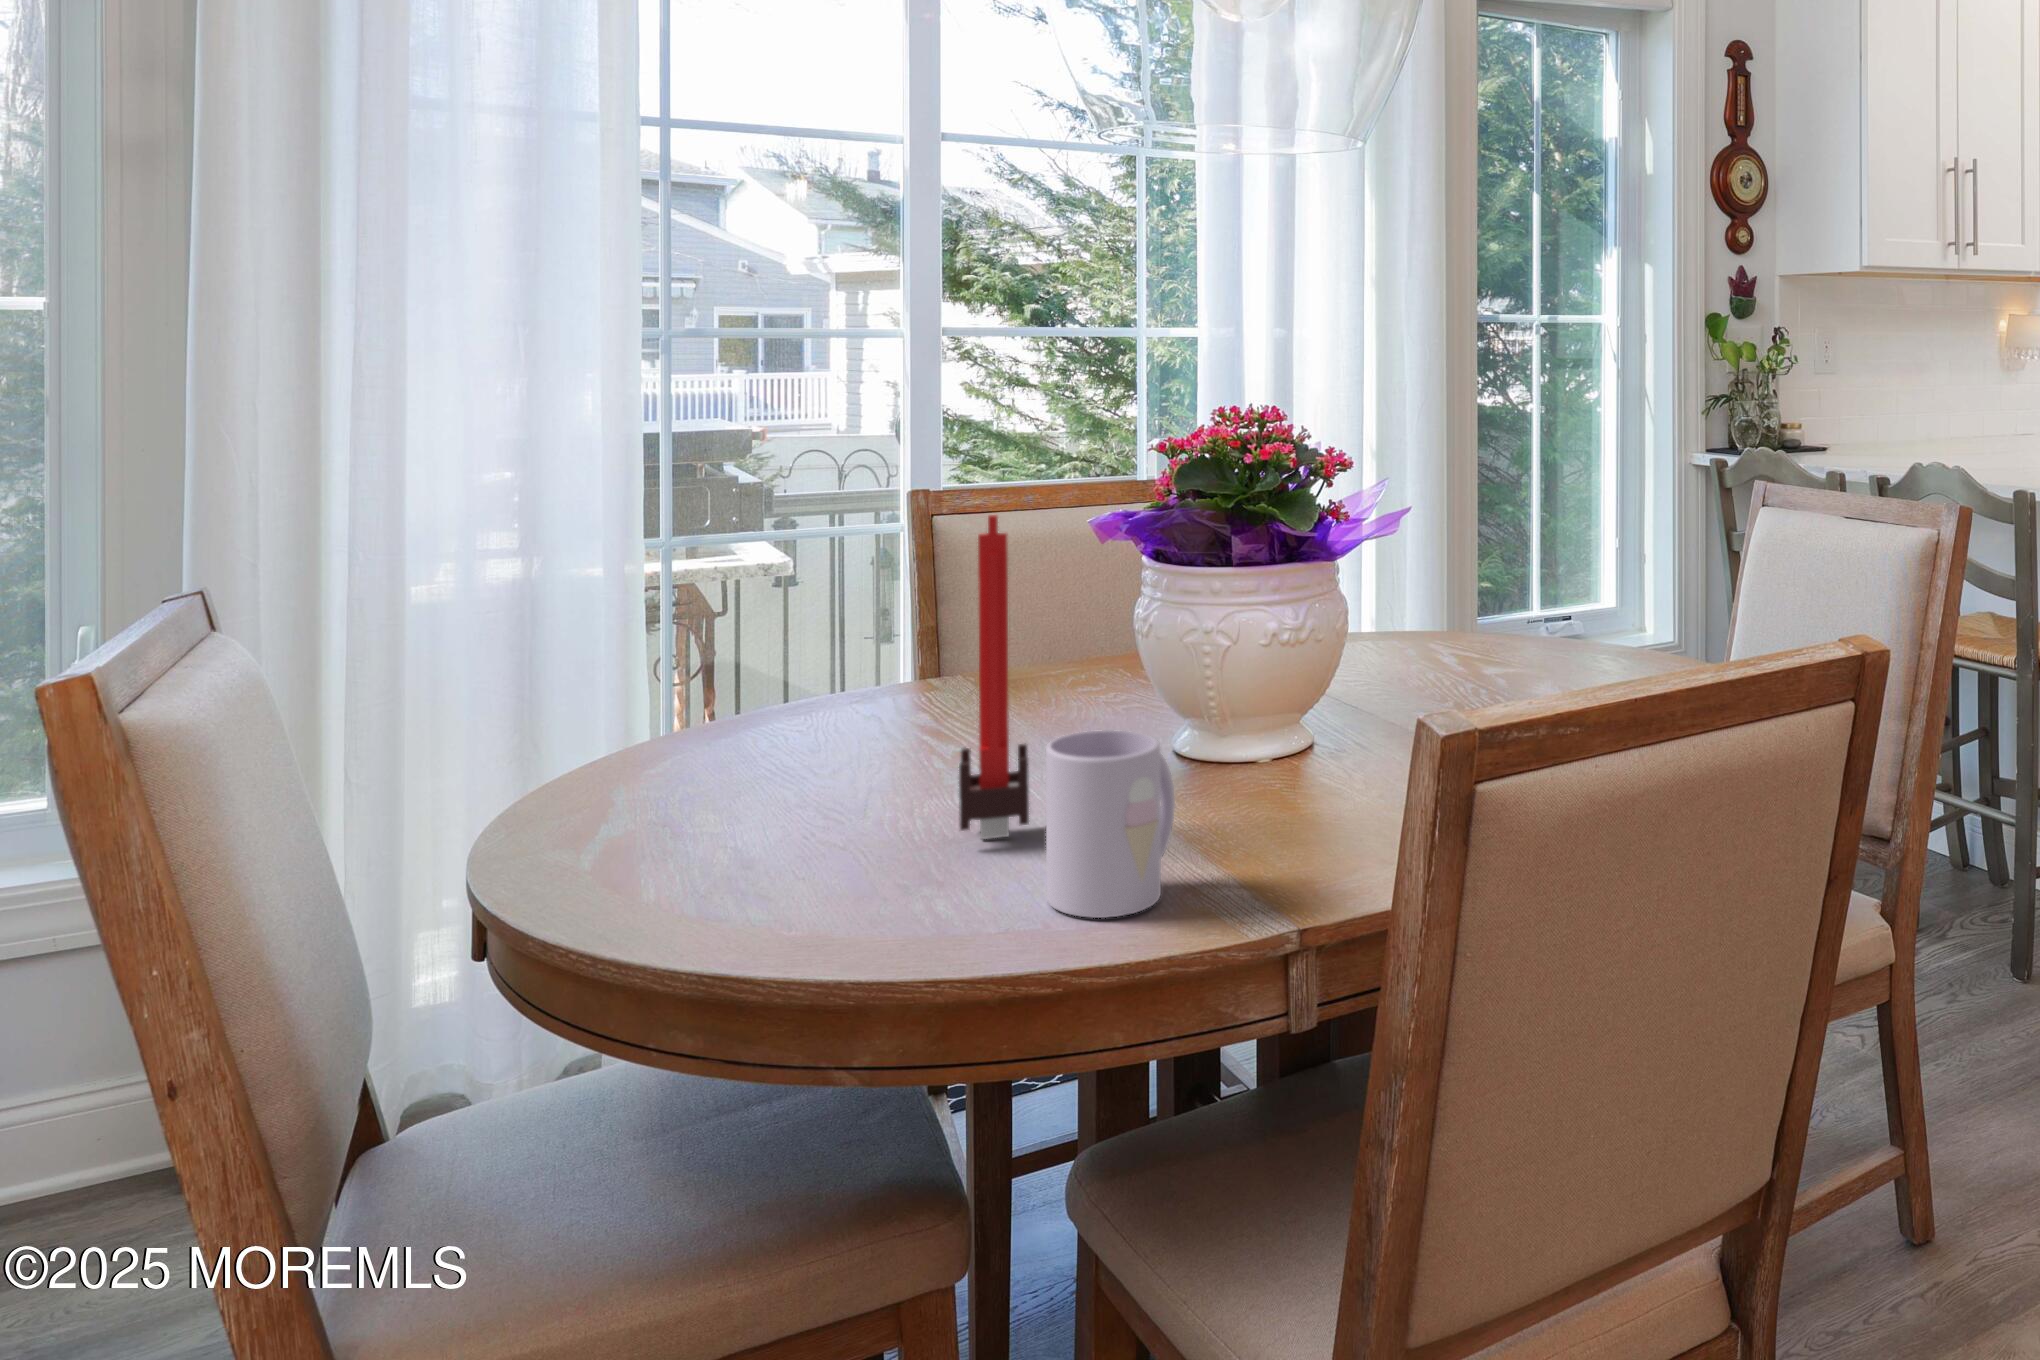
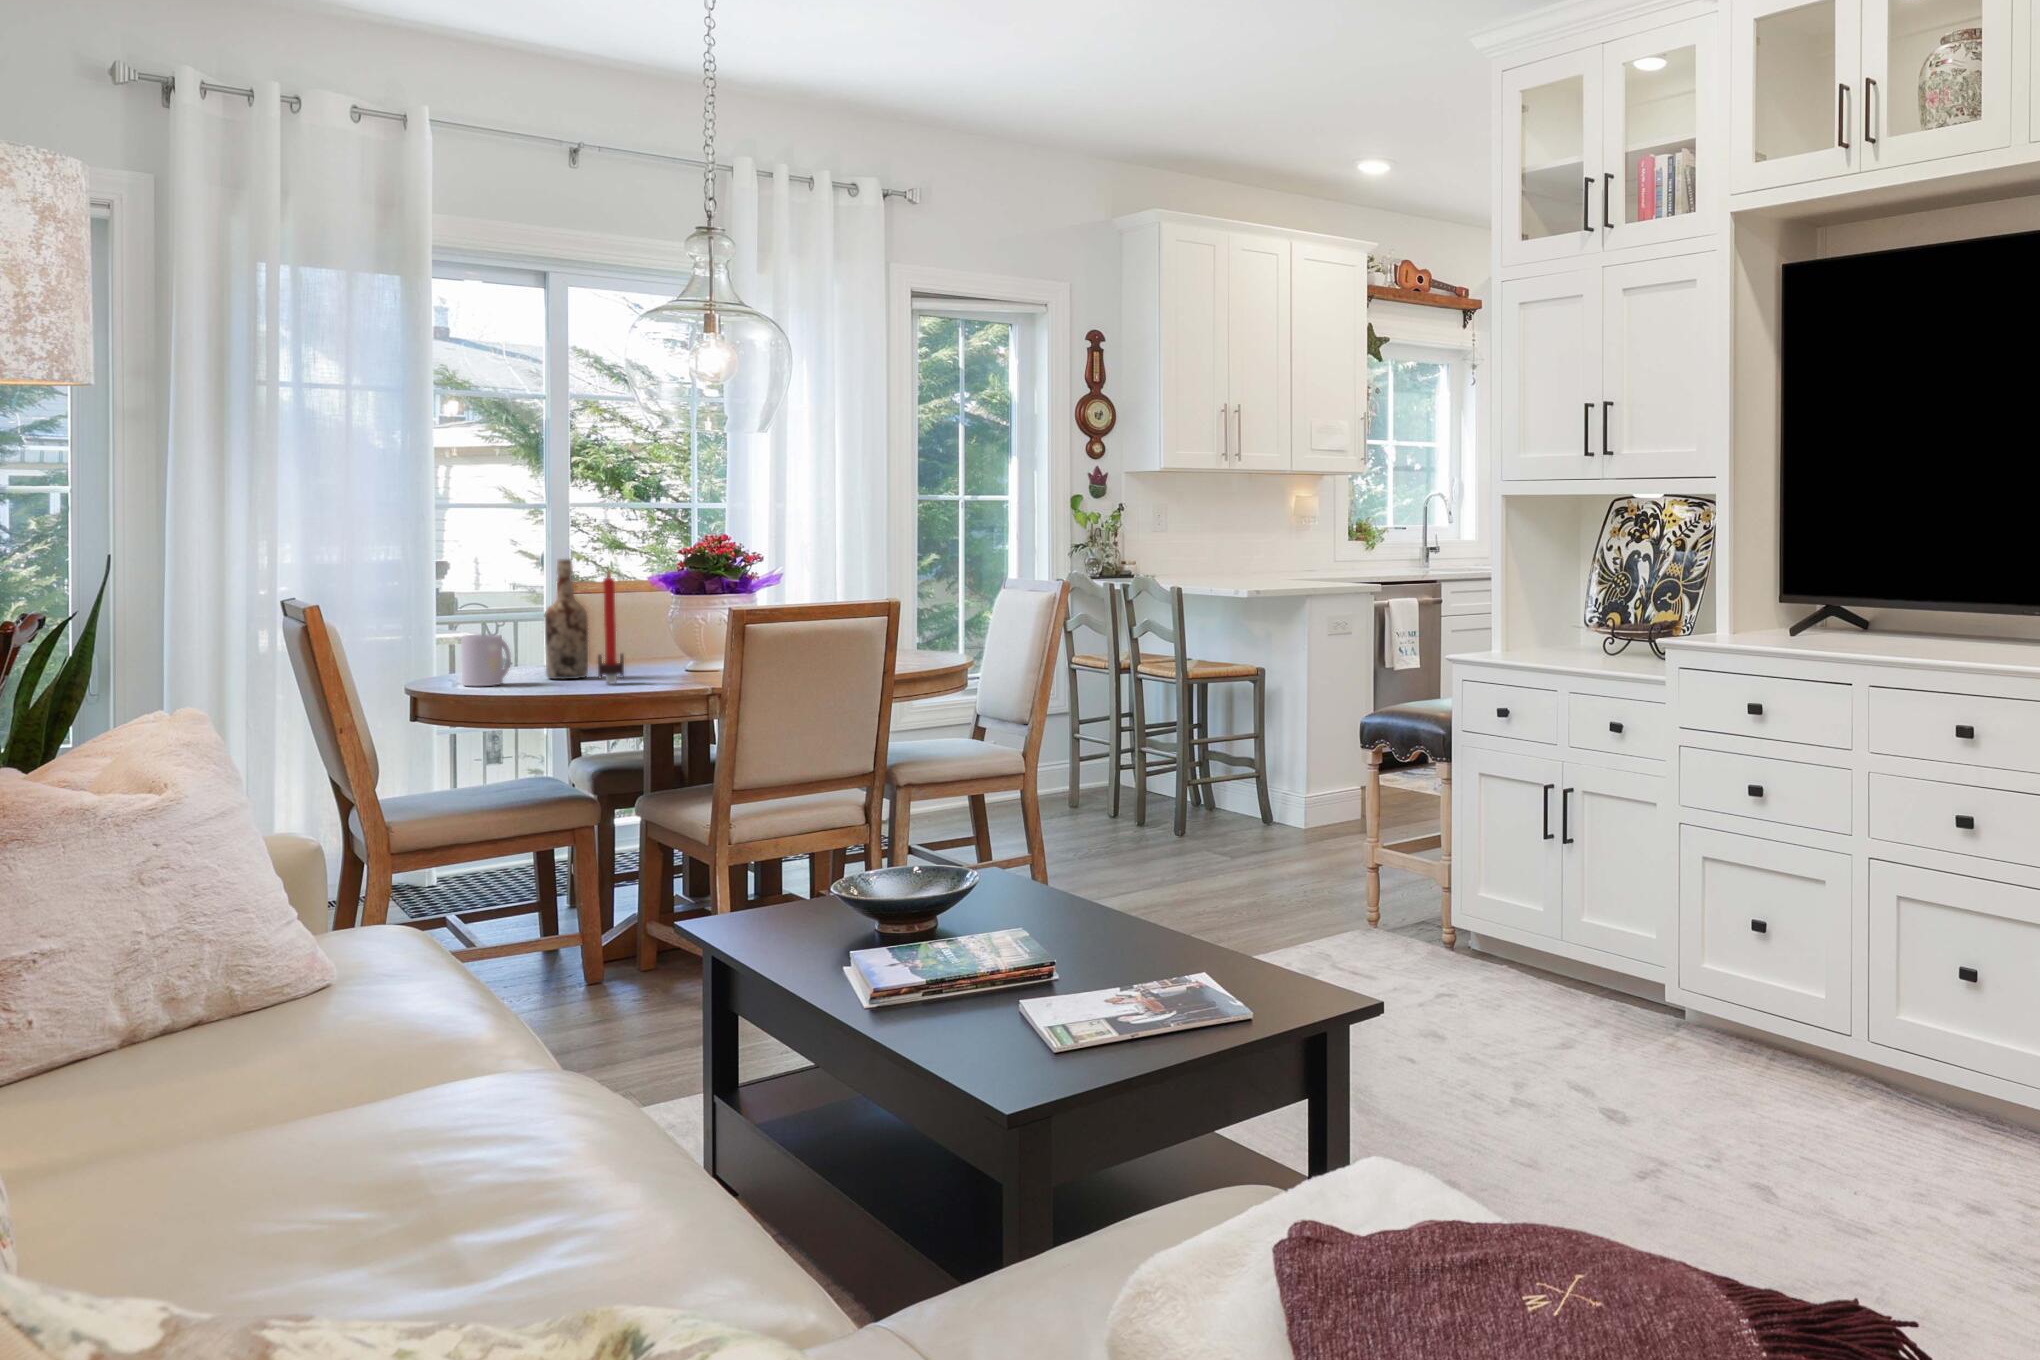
wine bottle: none [832,472,937,802] -> present [544,559,588,679]
mug: present [1046,730,1175,918] -> present [461,634,511,686]

